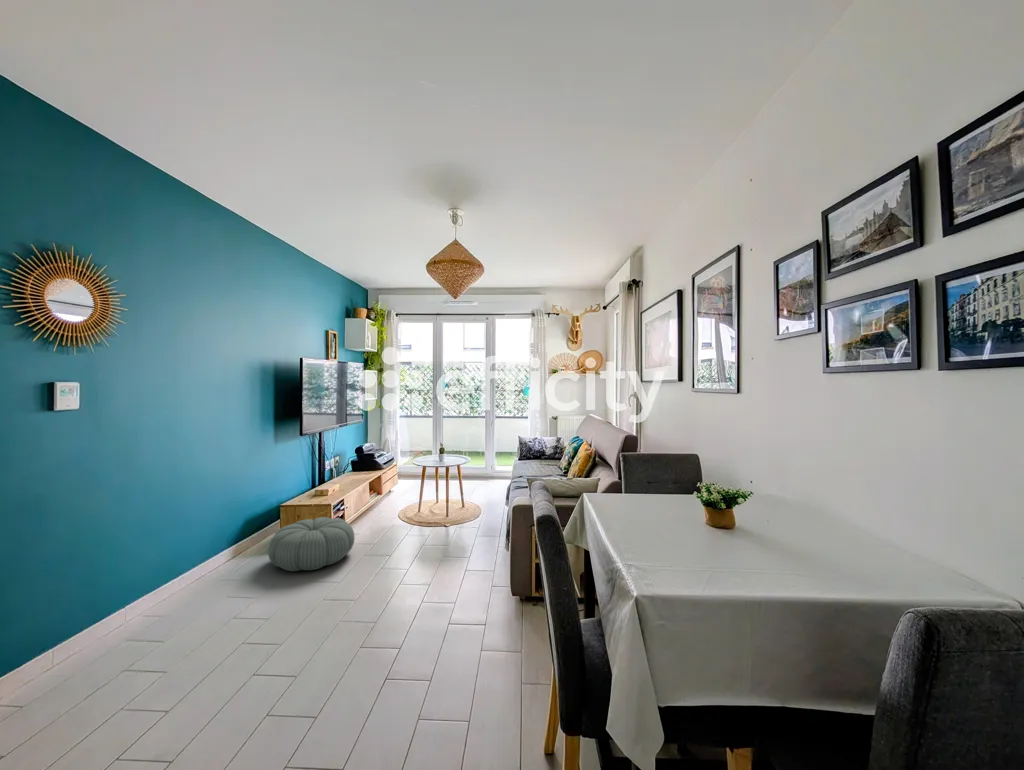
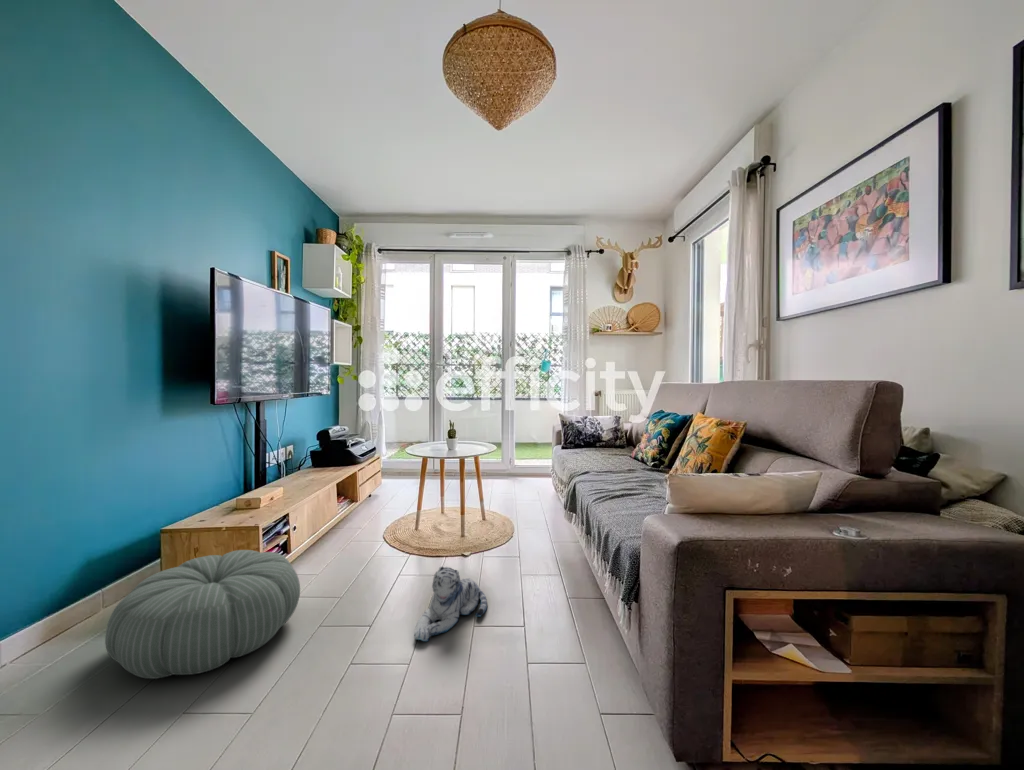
plush toy: none [412,526,453,561] -> present [414,567,487,641]

